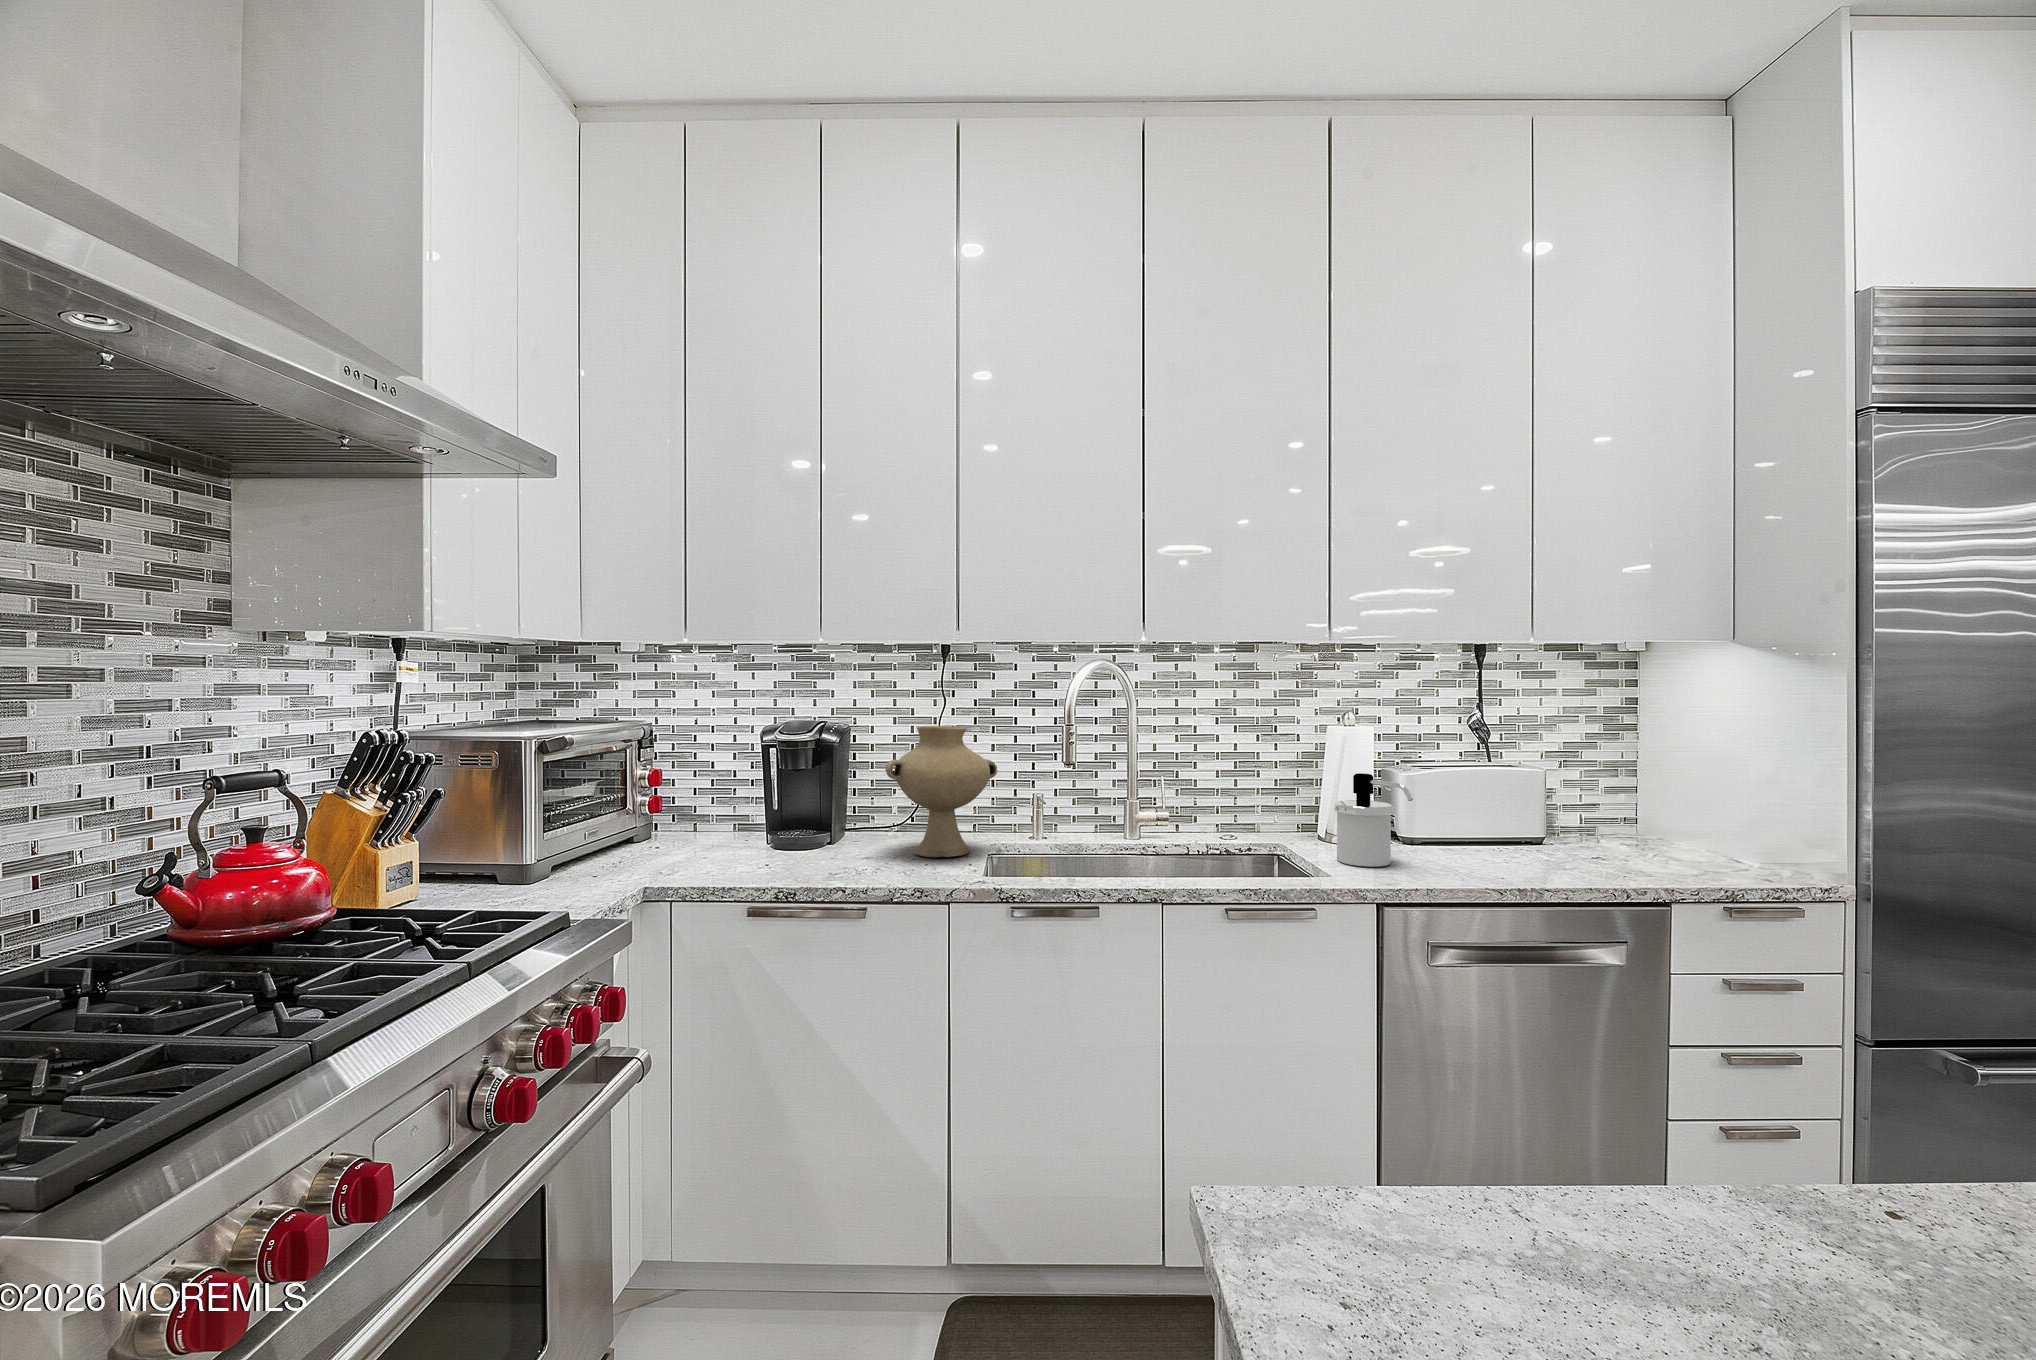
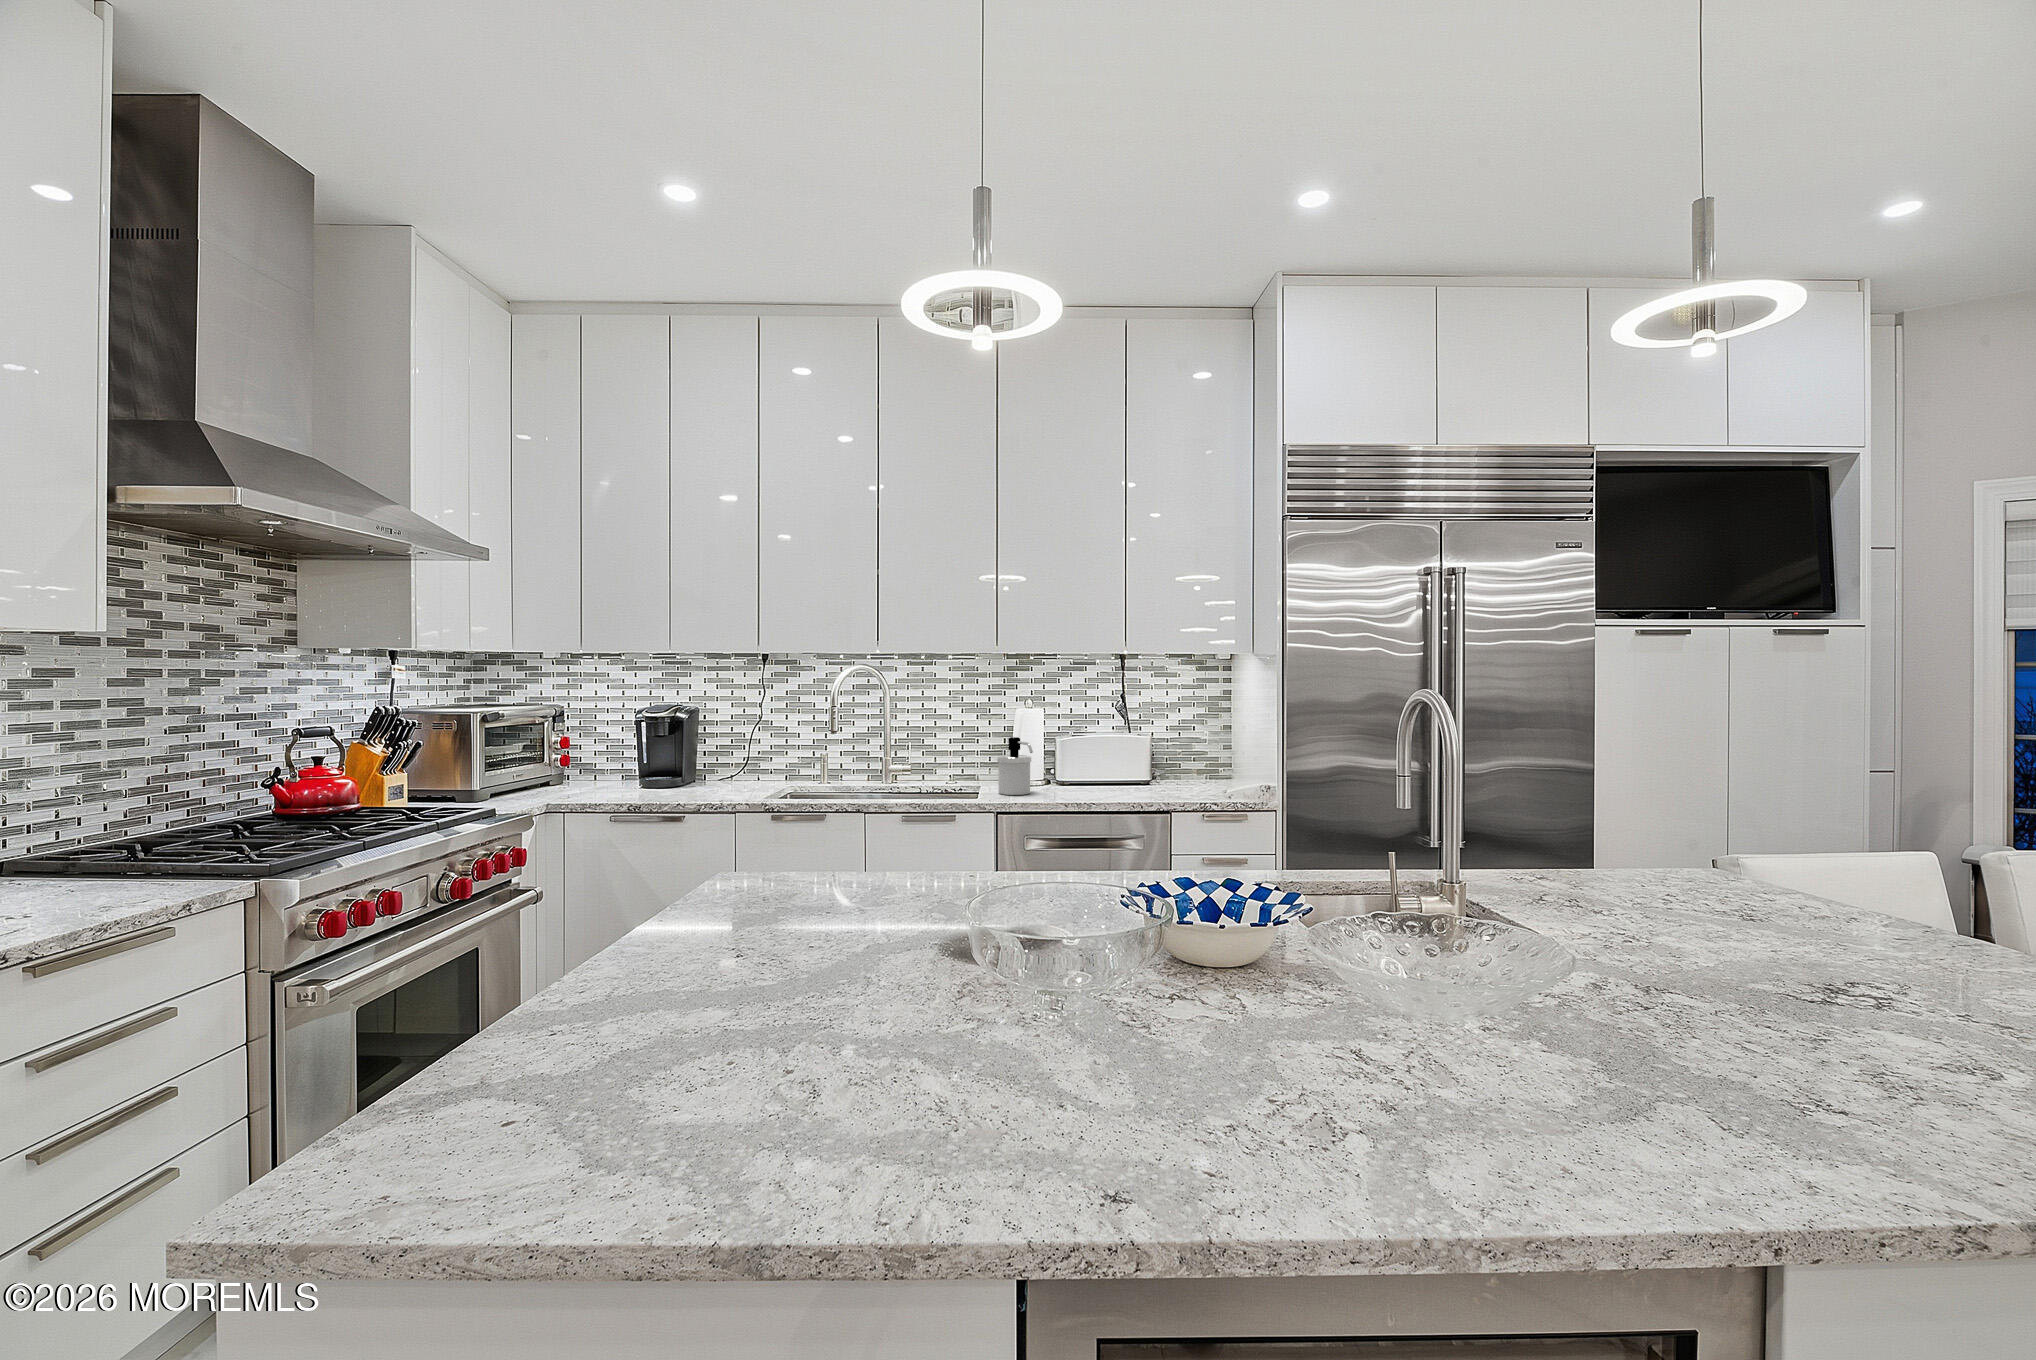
vase: present [885,726,997,857] -> none [710,708,787,791]

